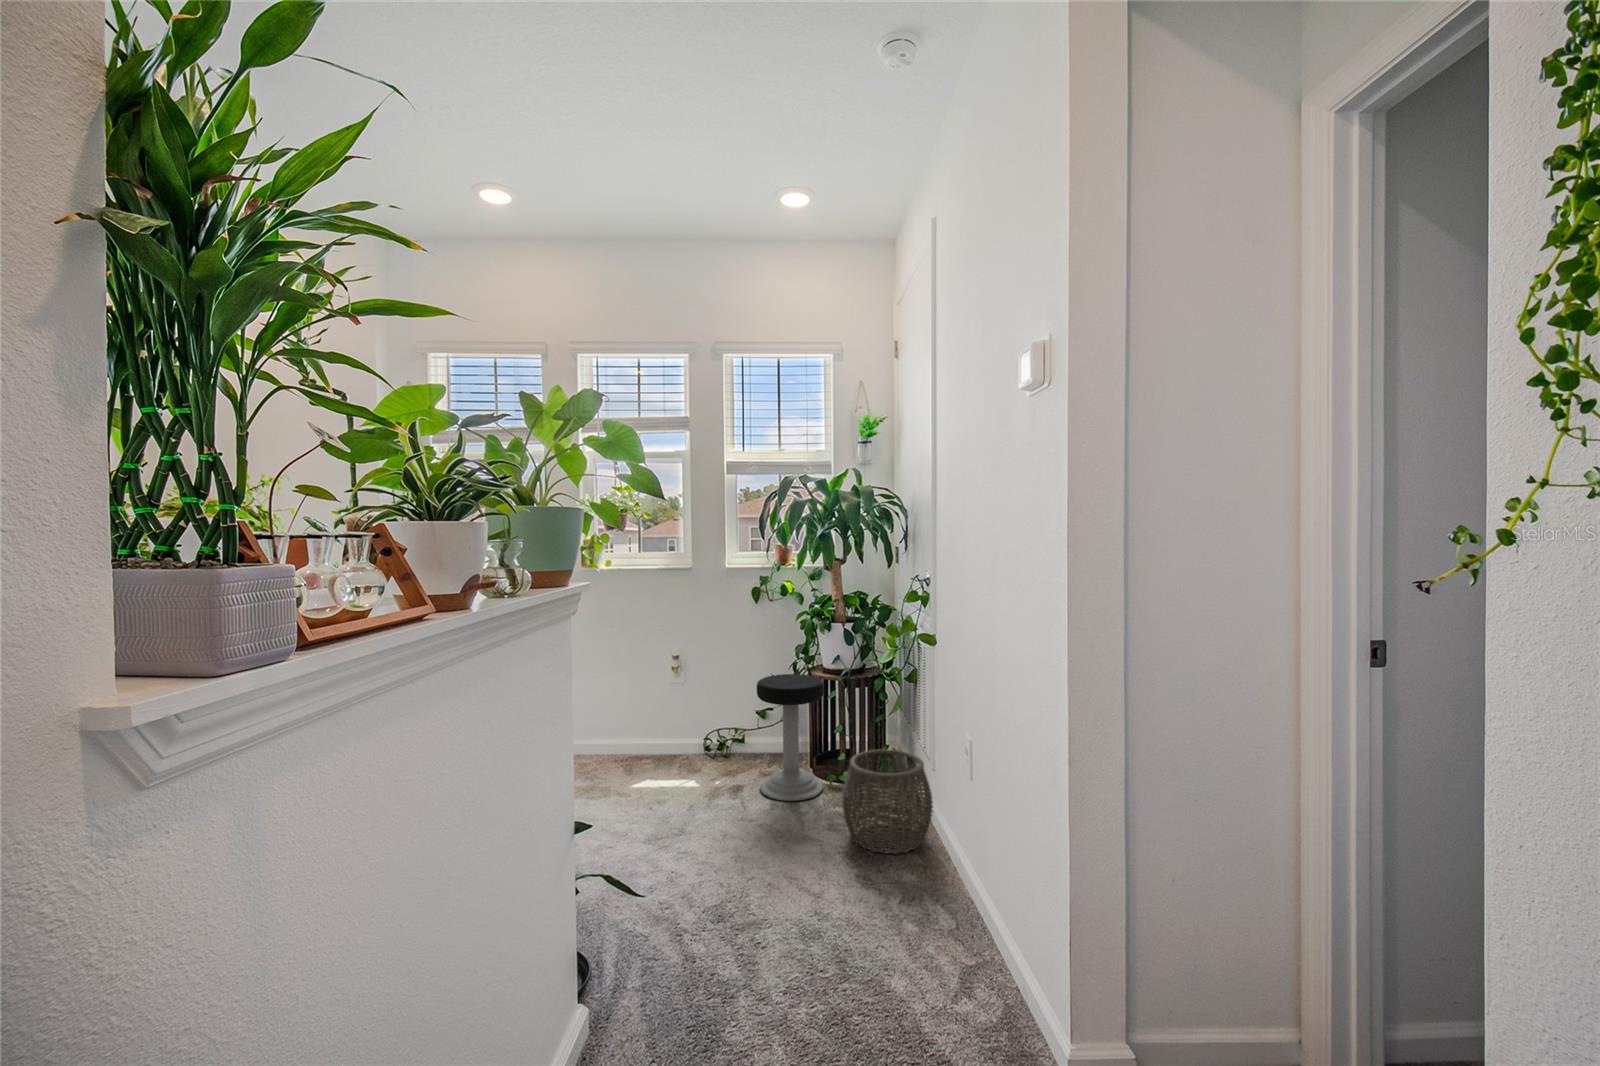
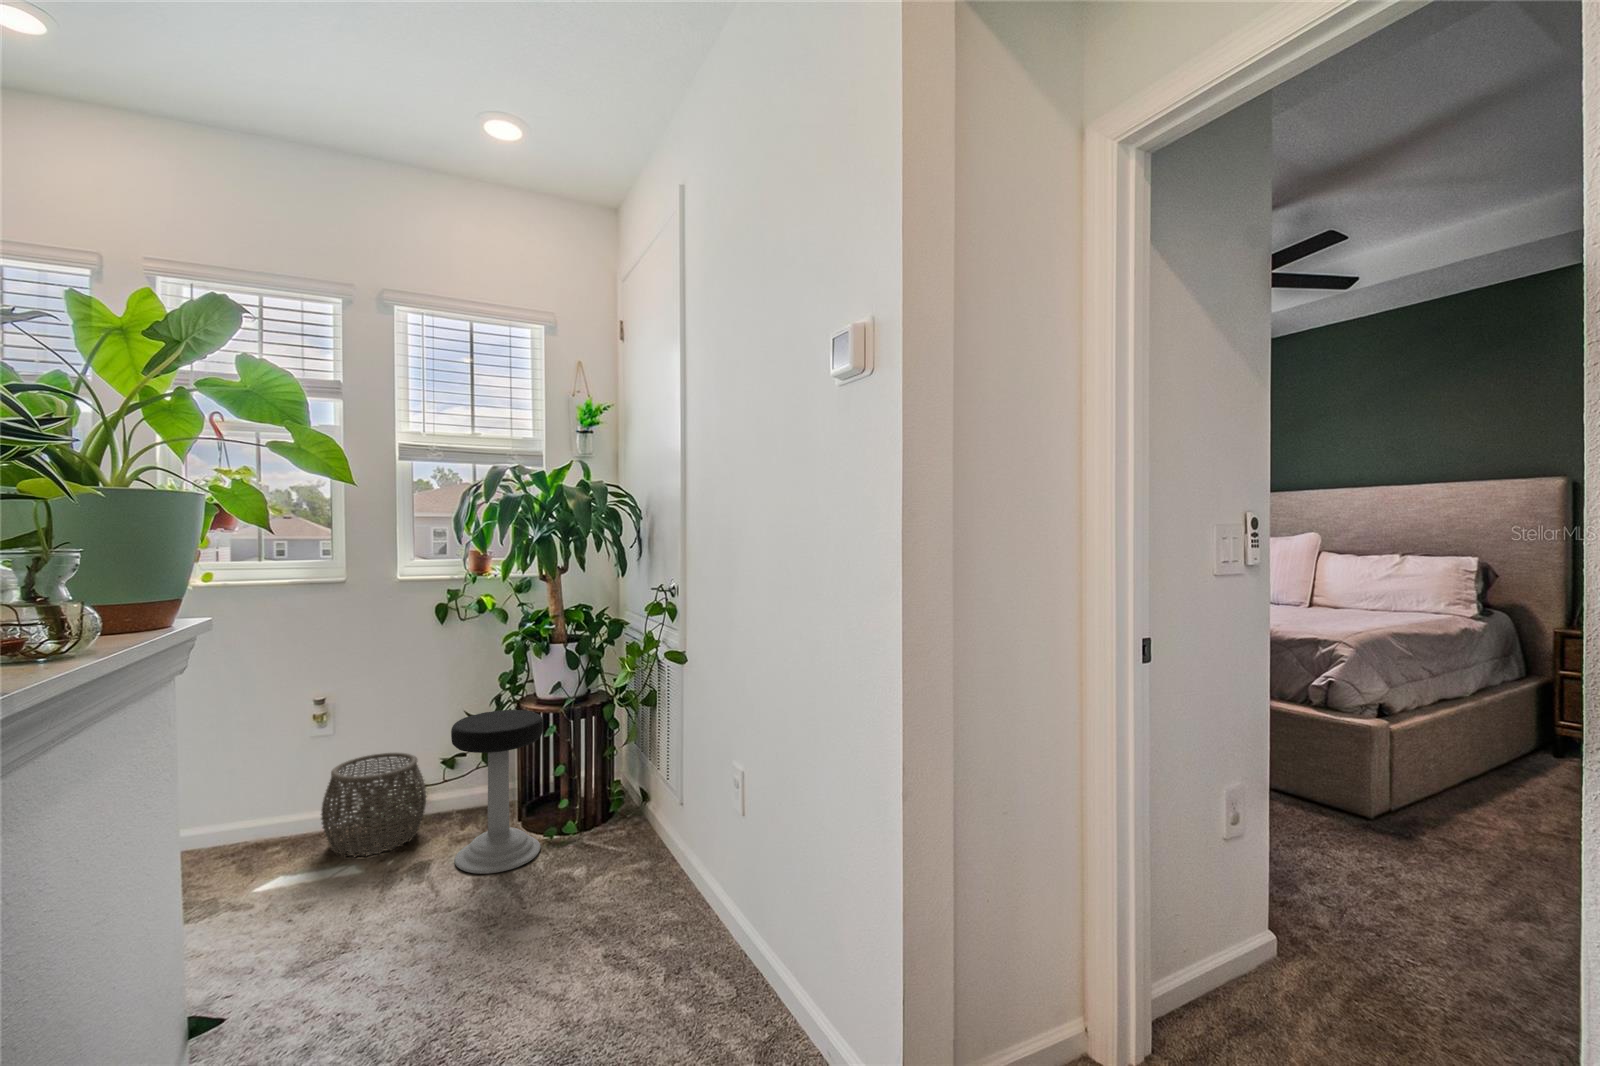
woven basket: present [842,750,933,854] -> present [321,753,427,857]

